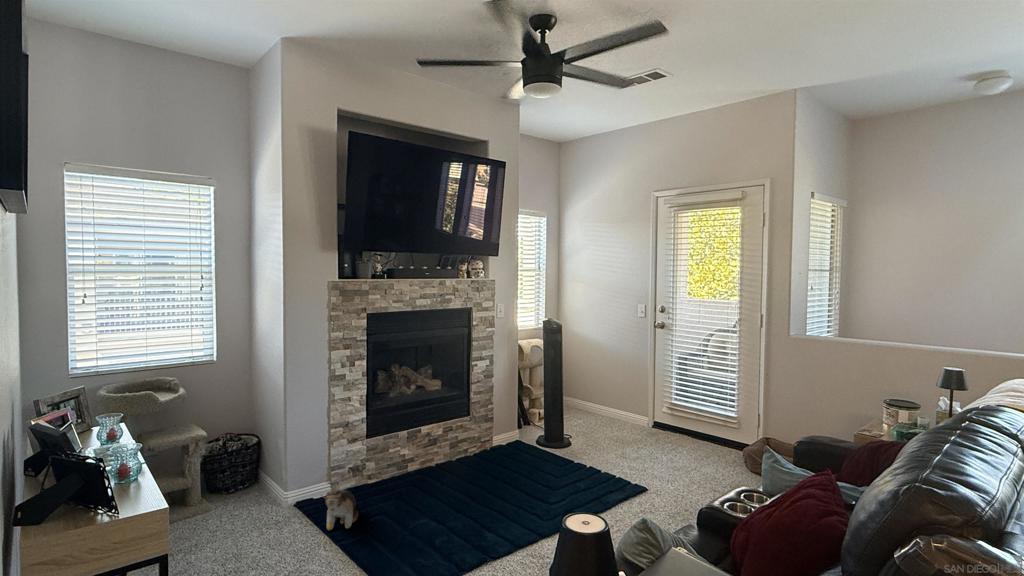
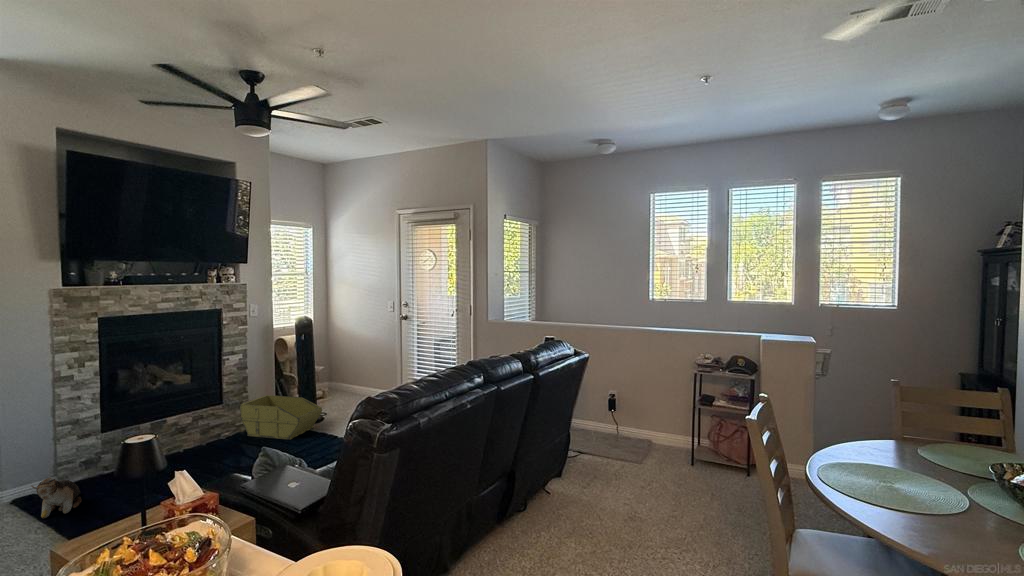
storage bin: none [487,409,576,467] -> present [240,395,322,440]

